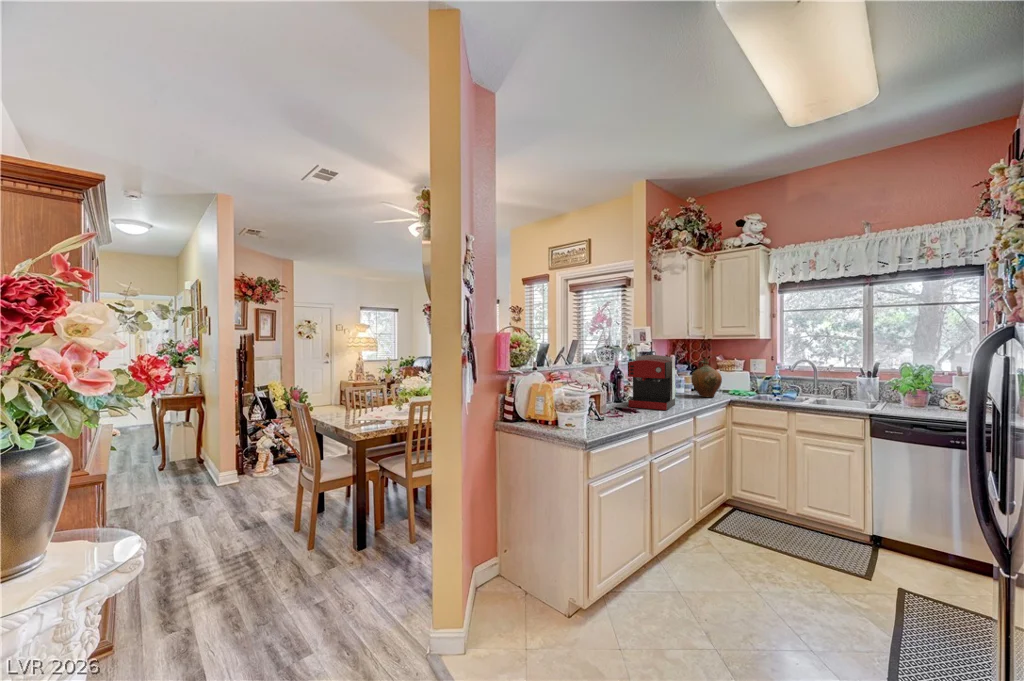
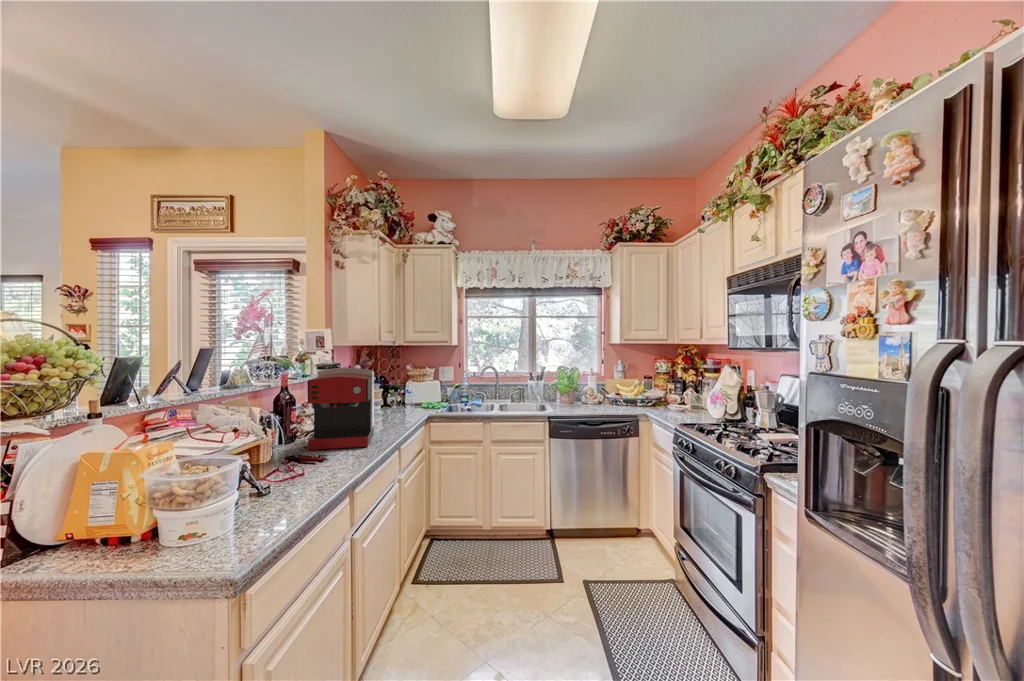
ceramic jug: present [691,359,722,397] -> none [386,369,421,416]

